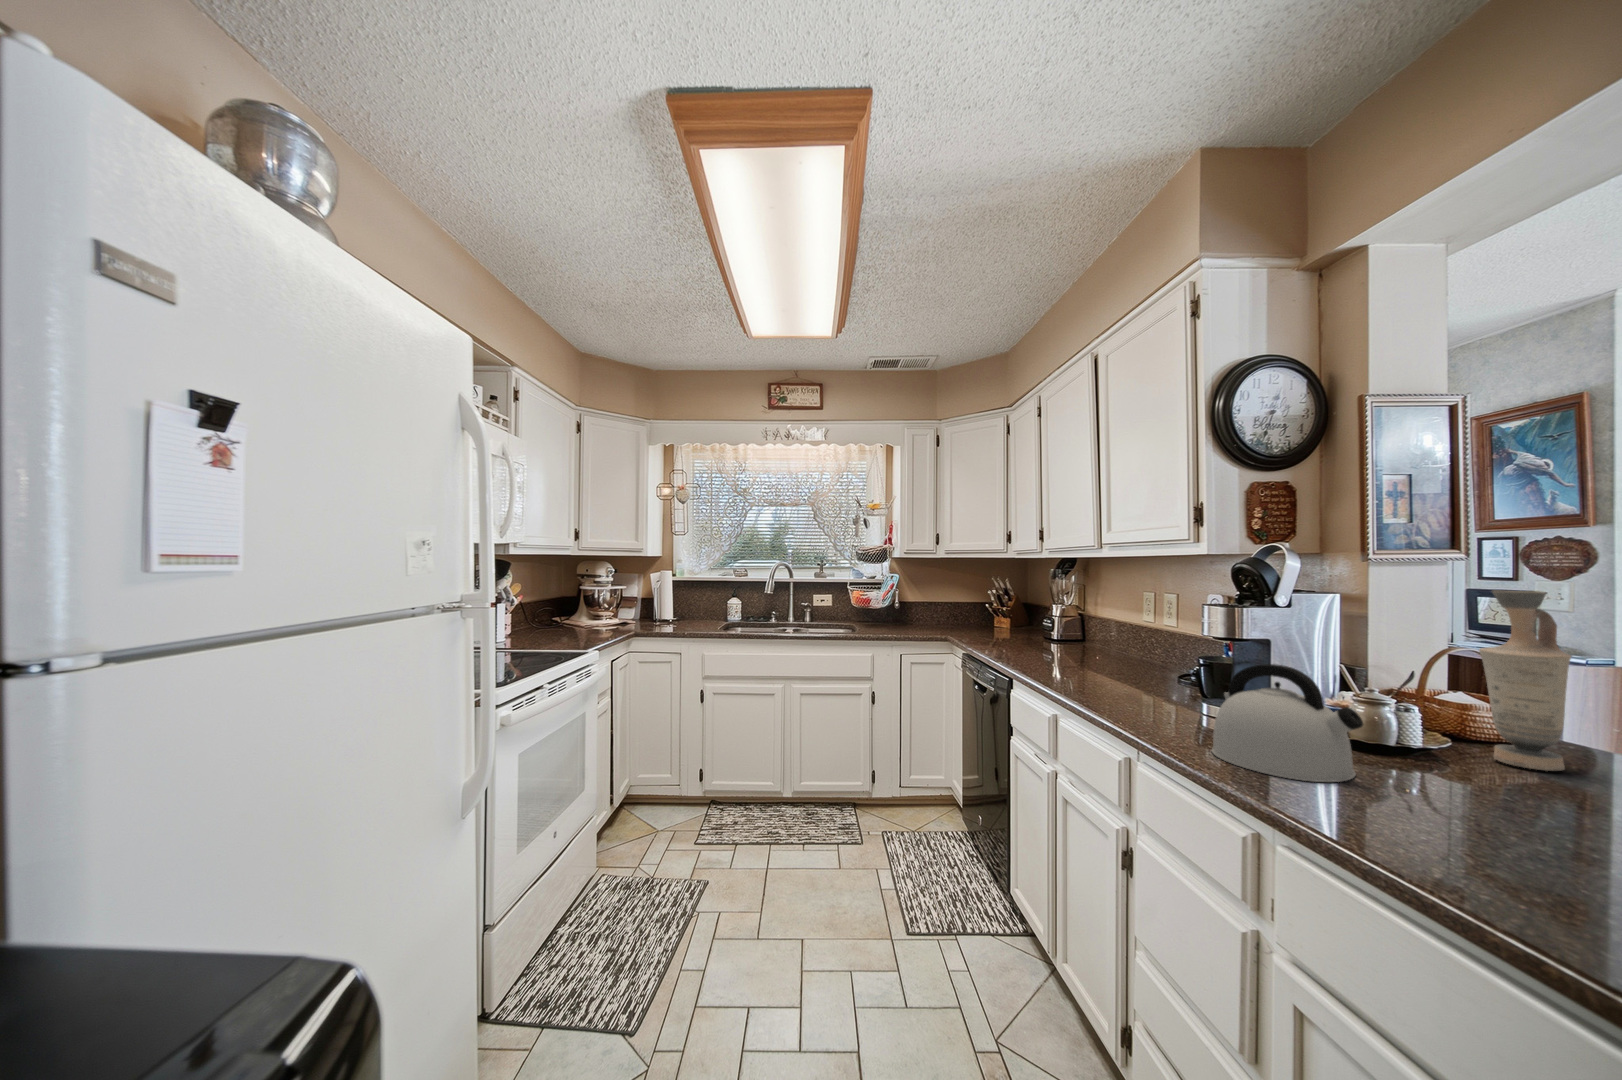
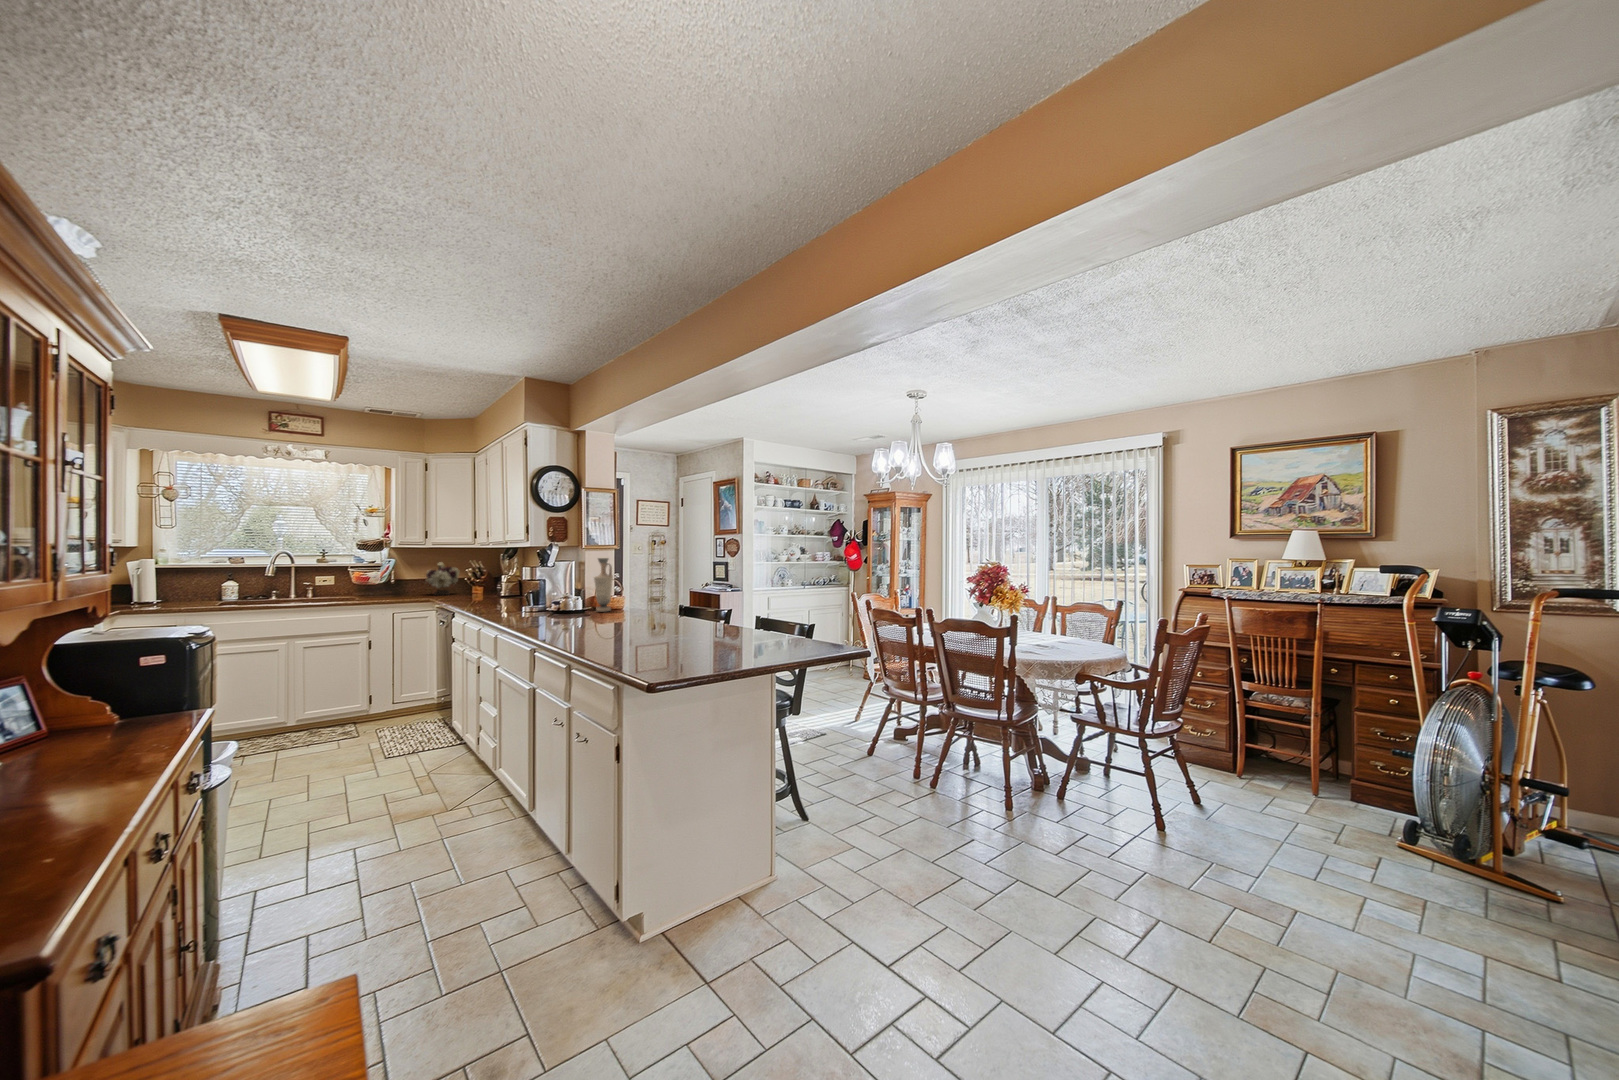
flower arrangement: none [932,578,979,628] -> present [426,562,460,595]
kettle: present [1212,664,1363,782] -> none [501,585,543,619]

